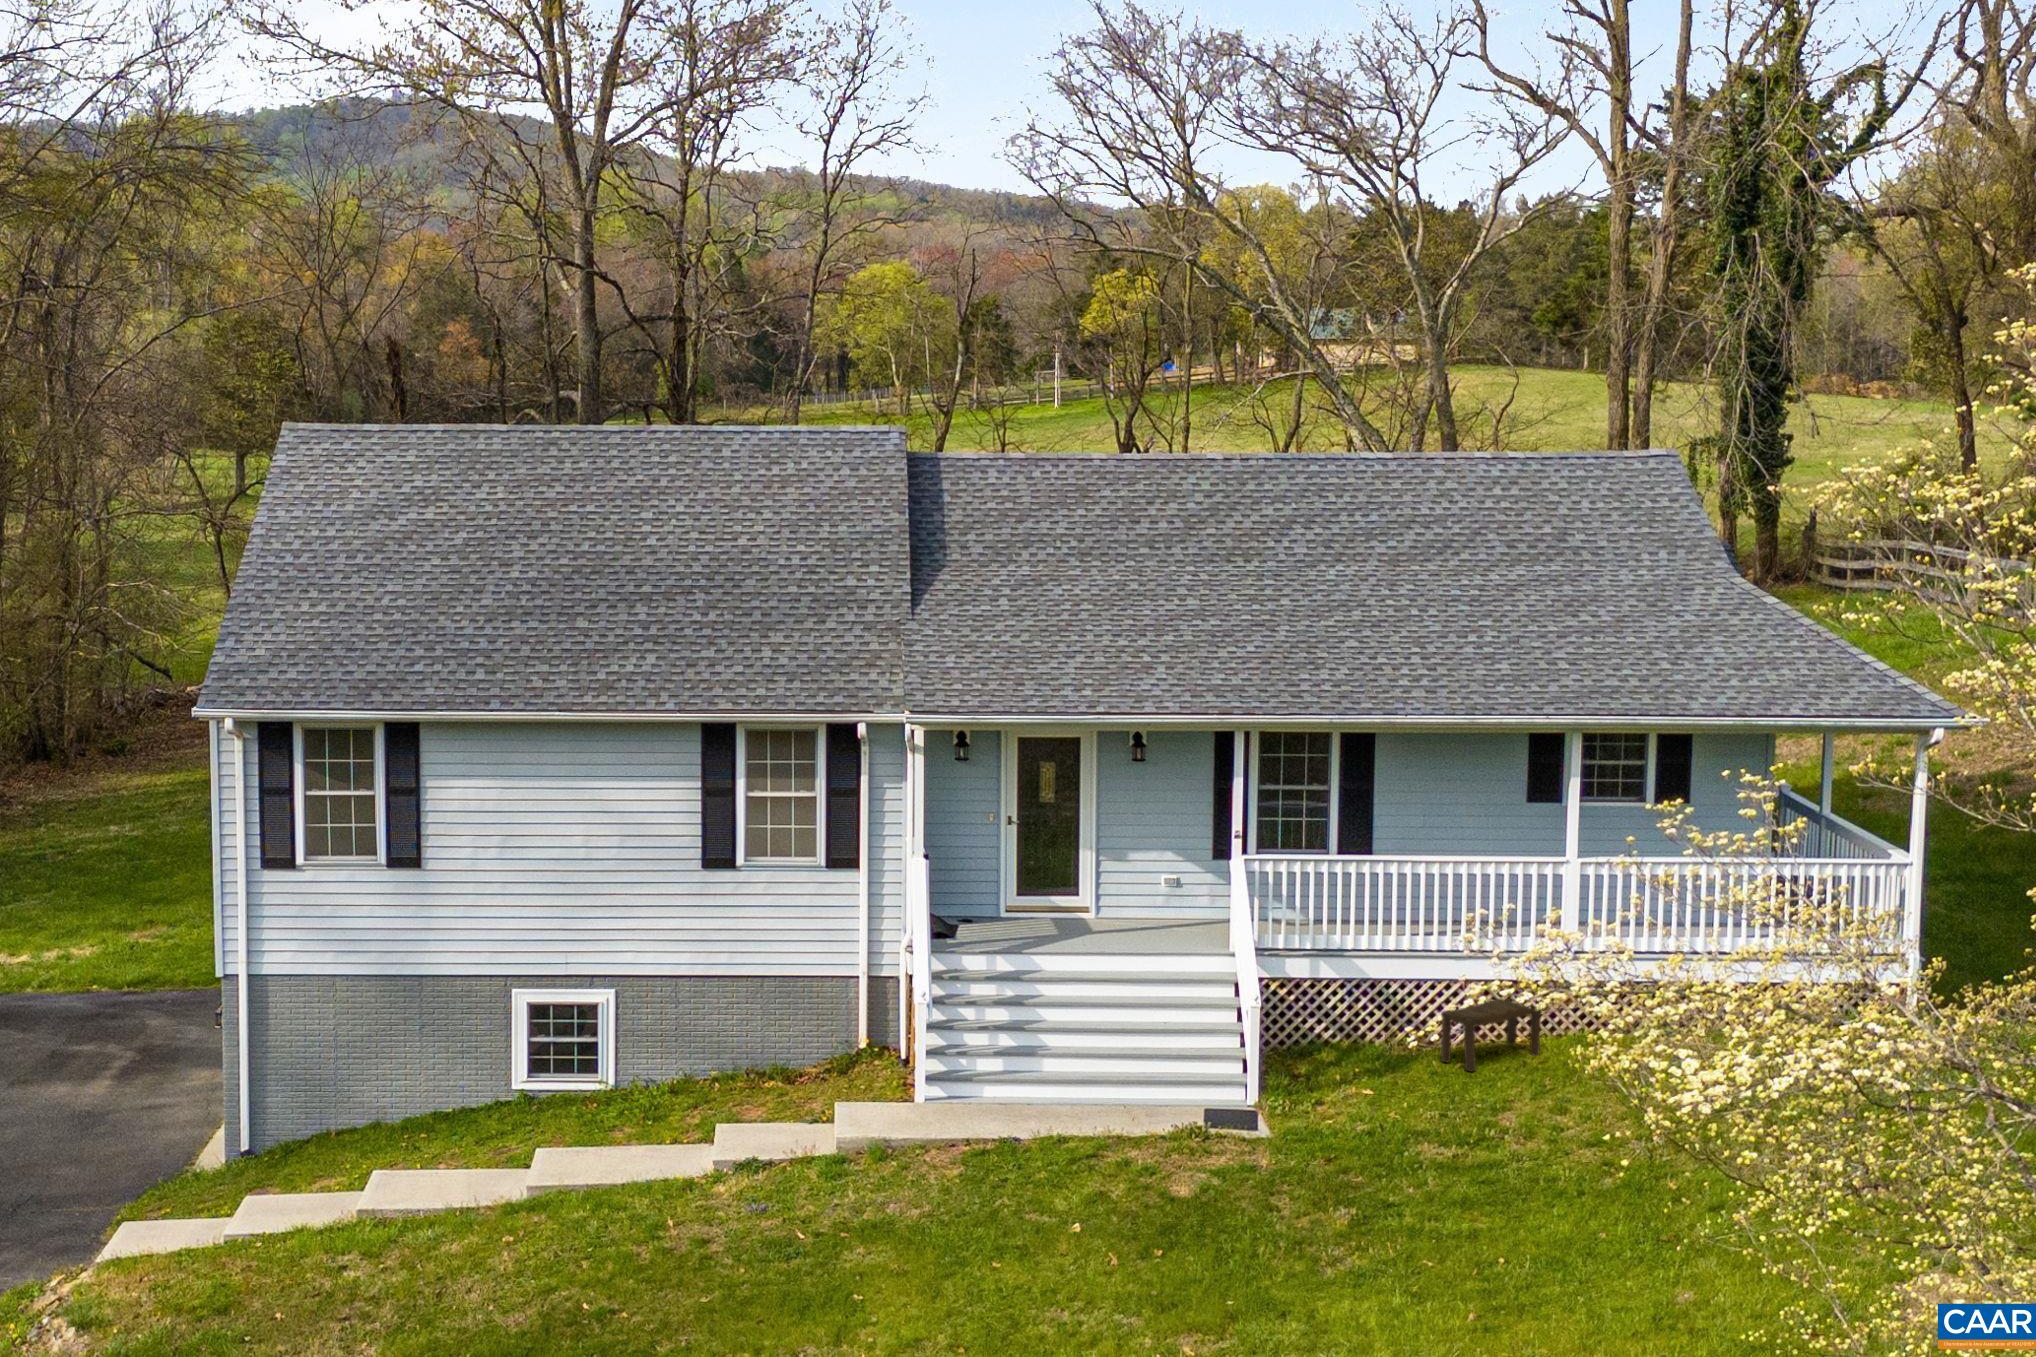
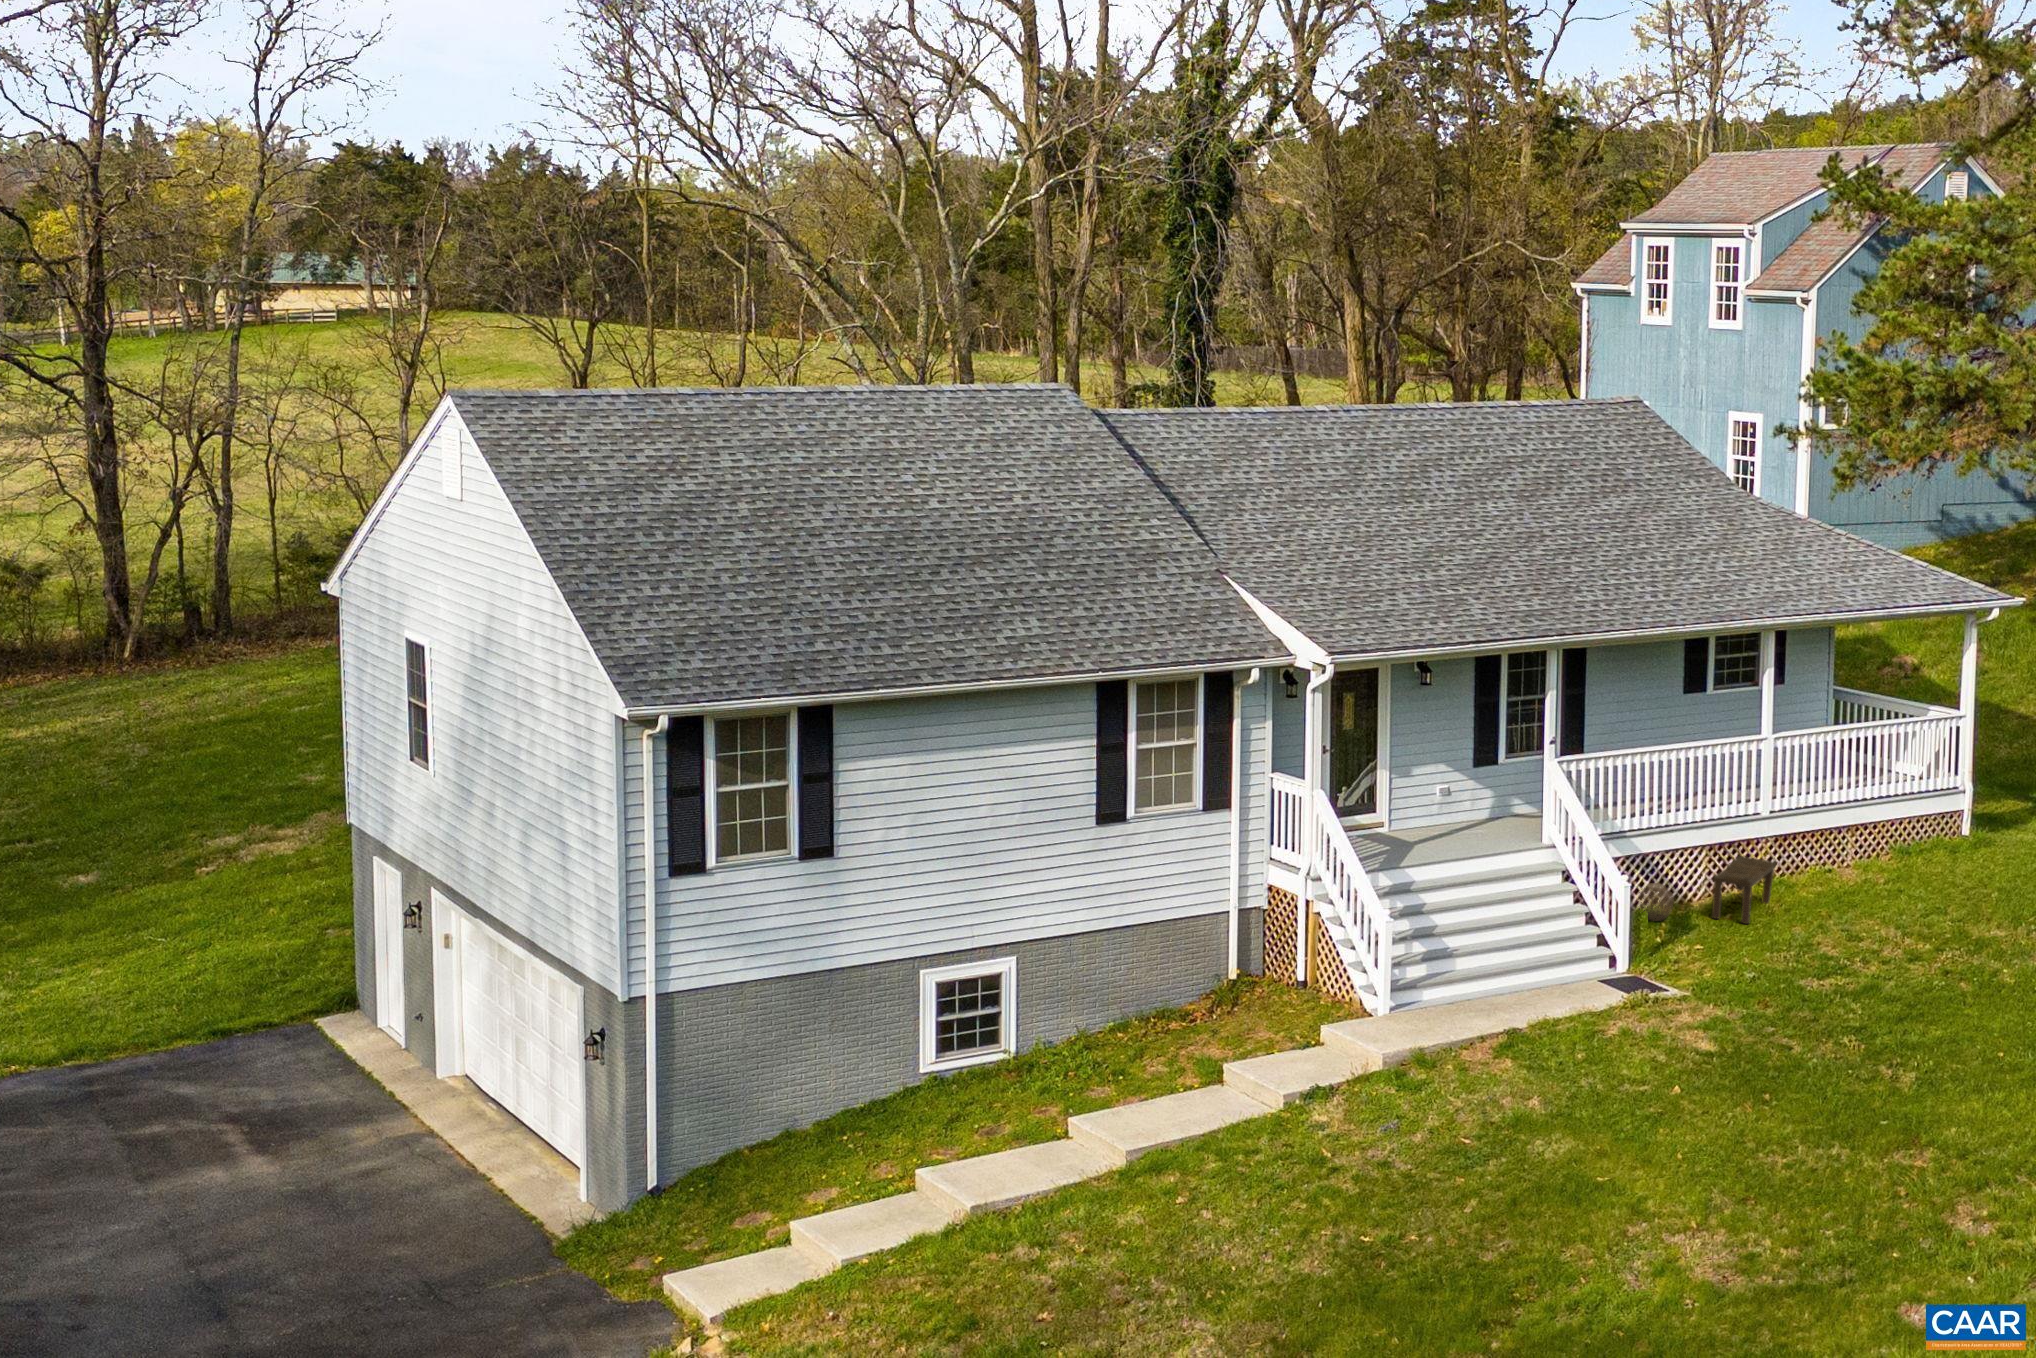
woven basket: none [1358,1012,1397,1056] -> present [1638,883,1673,921]

